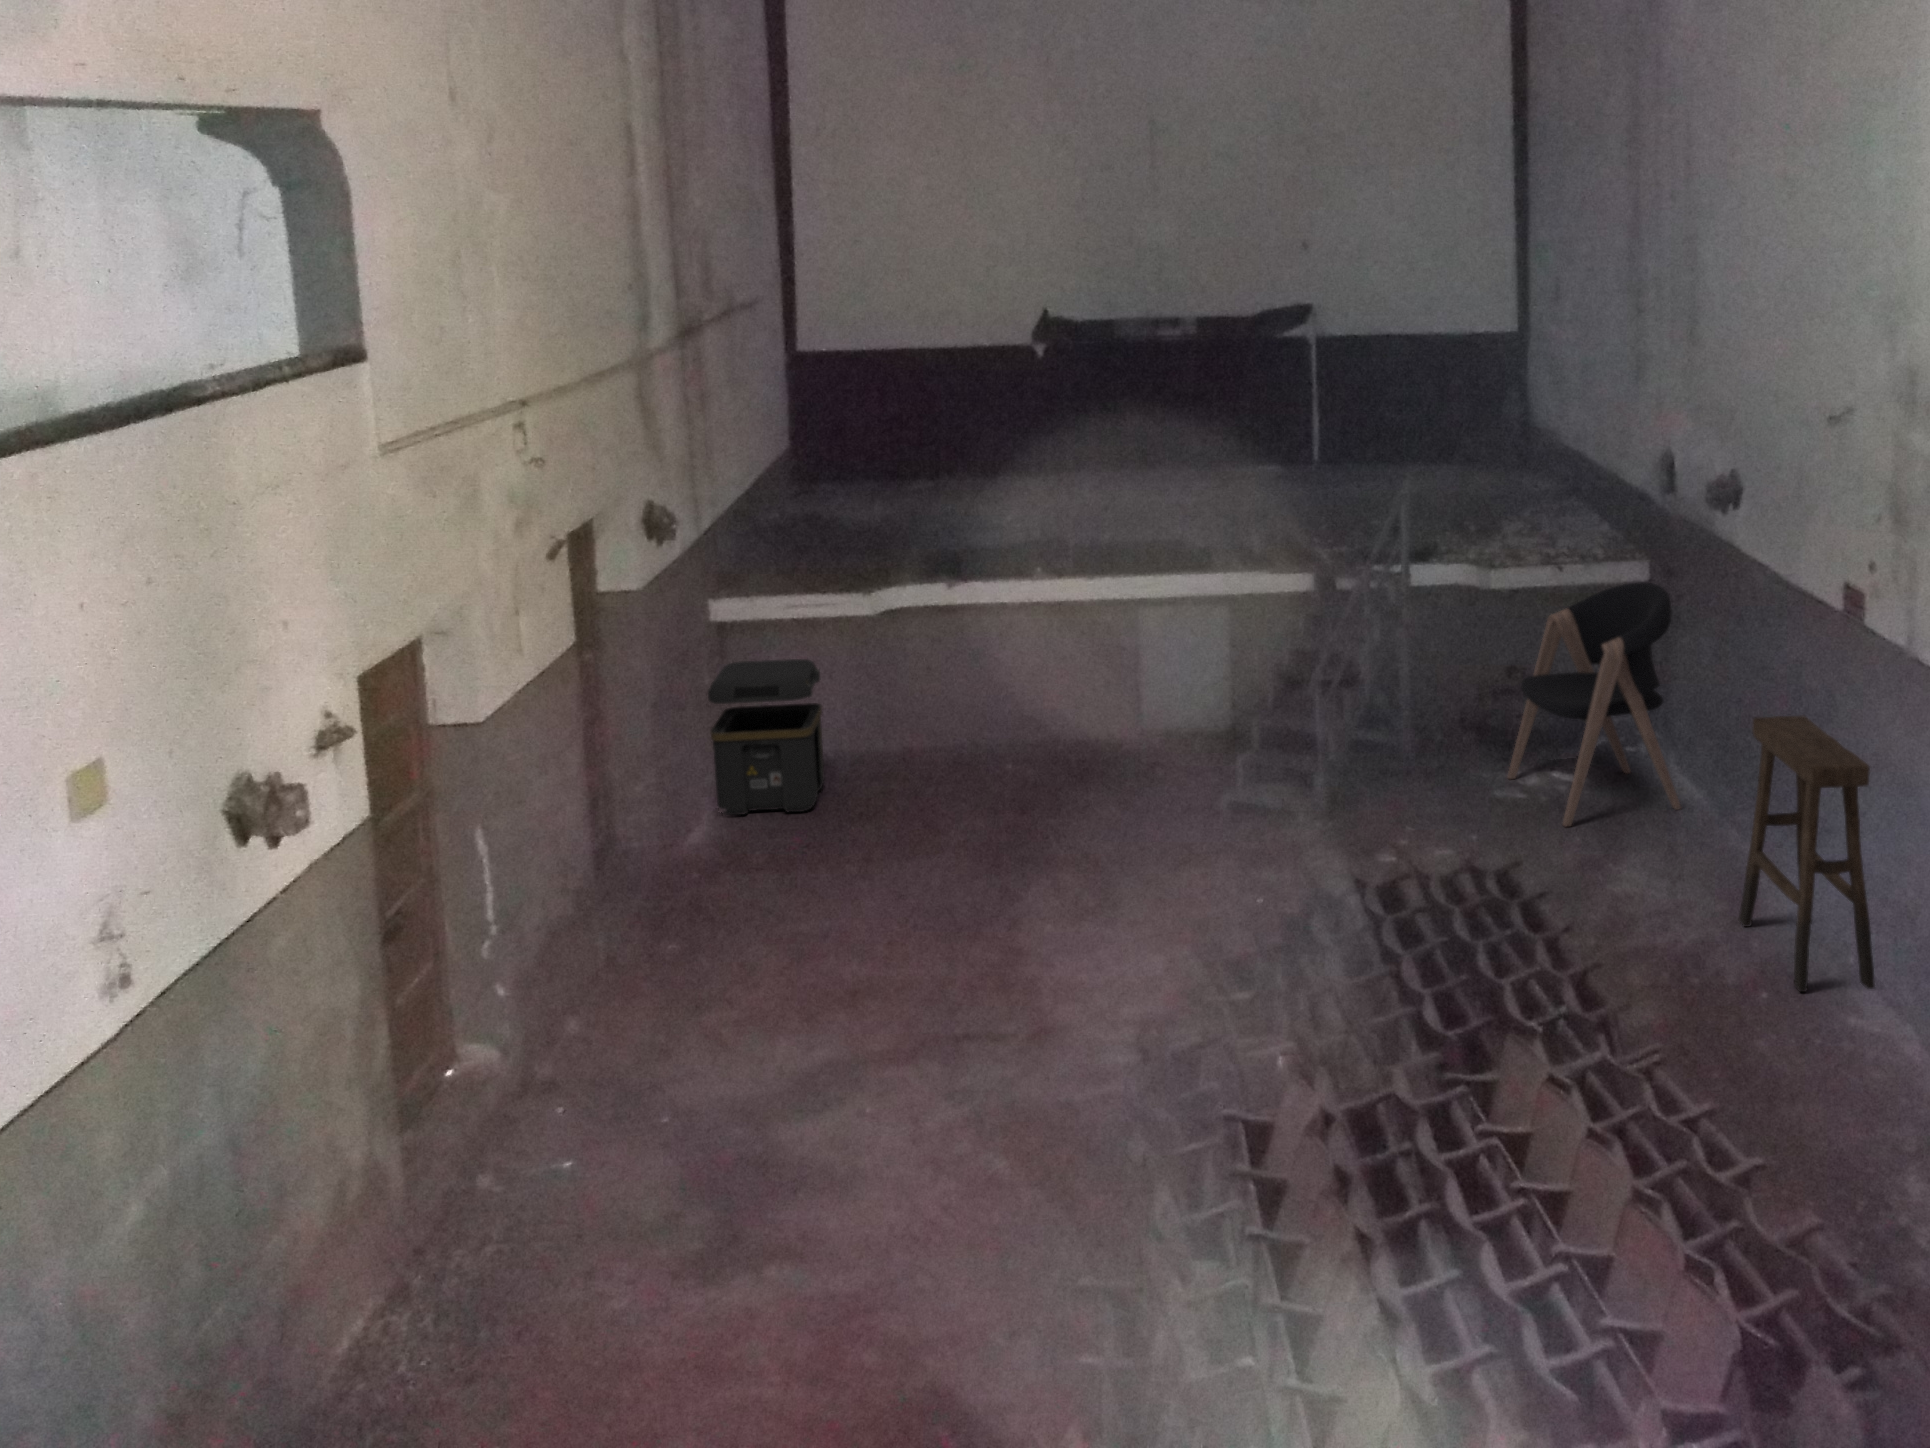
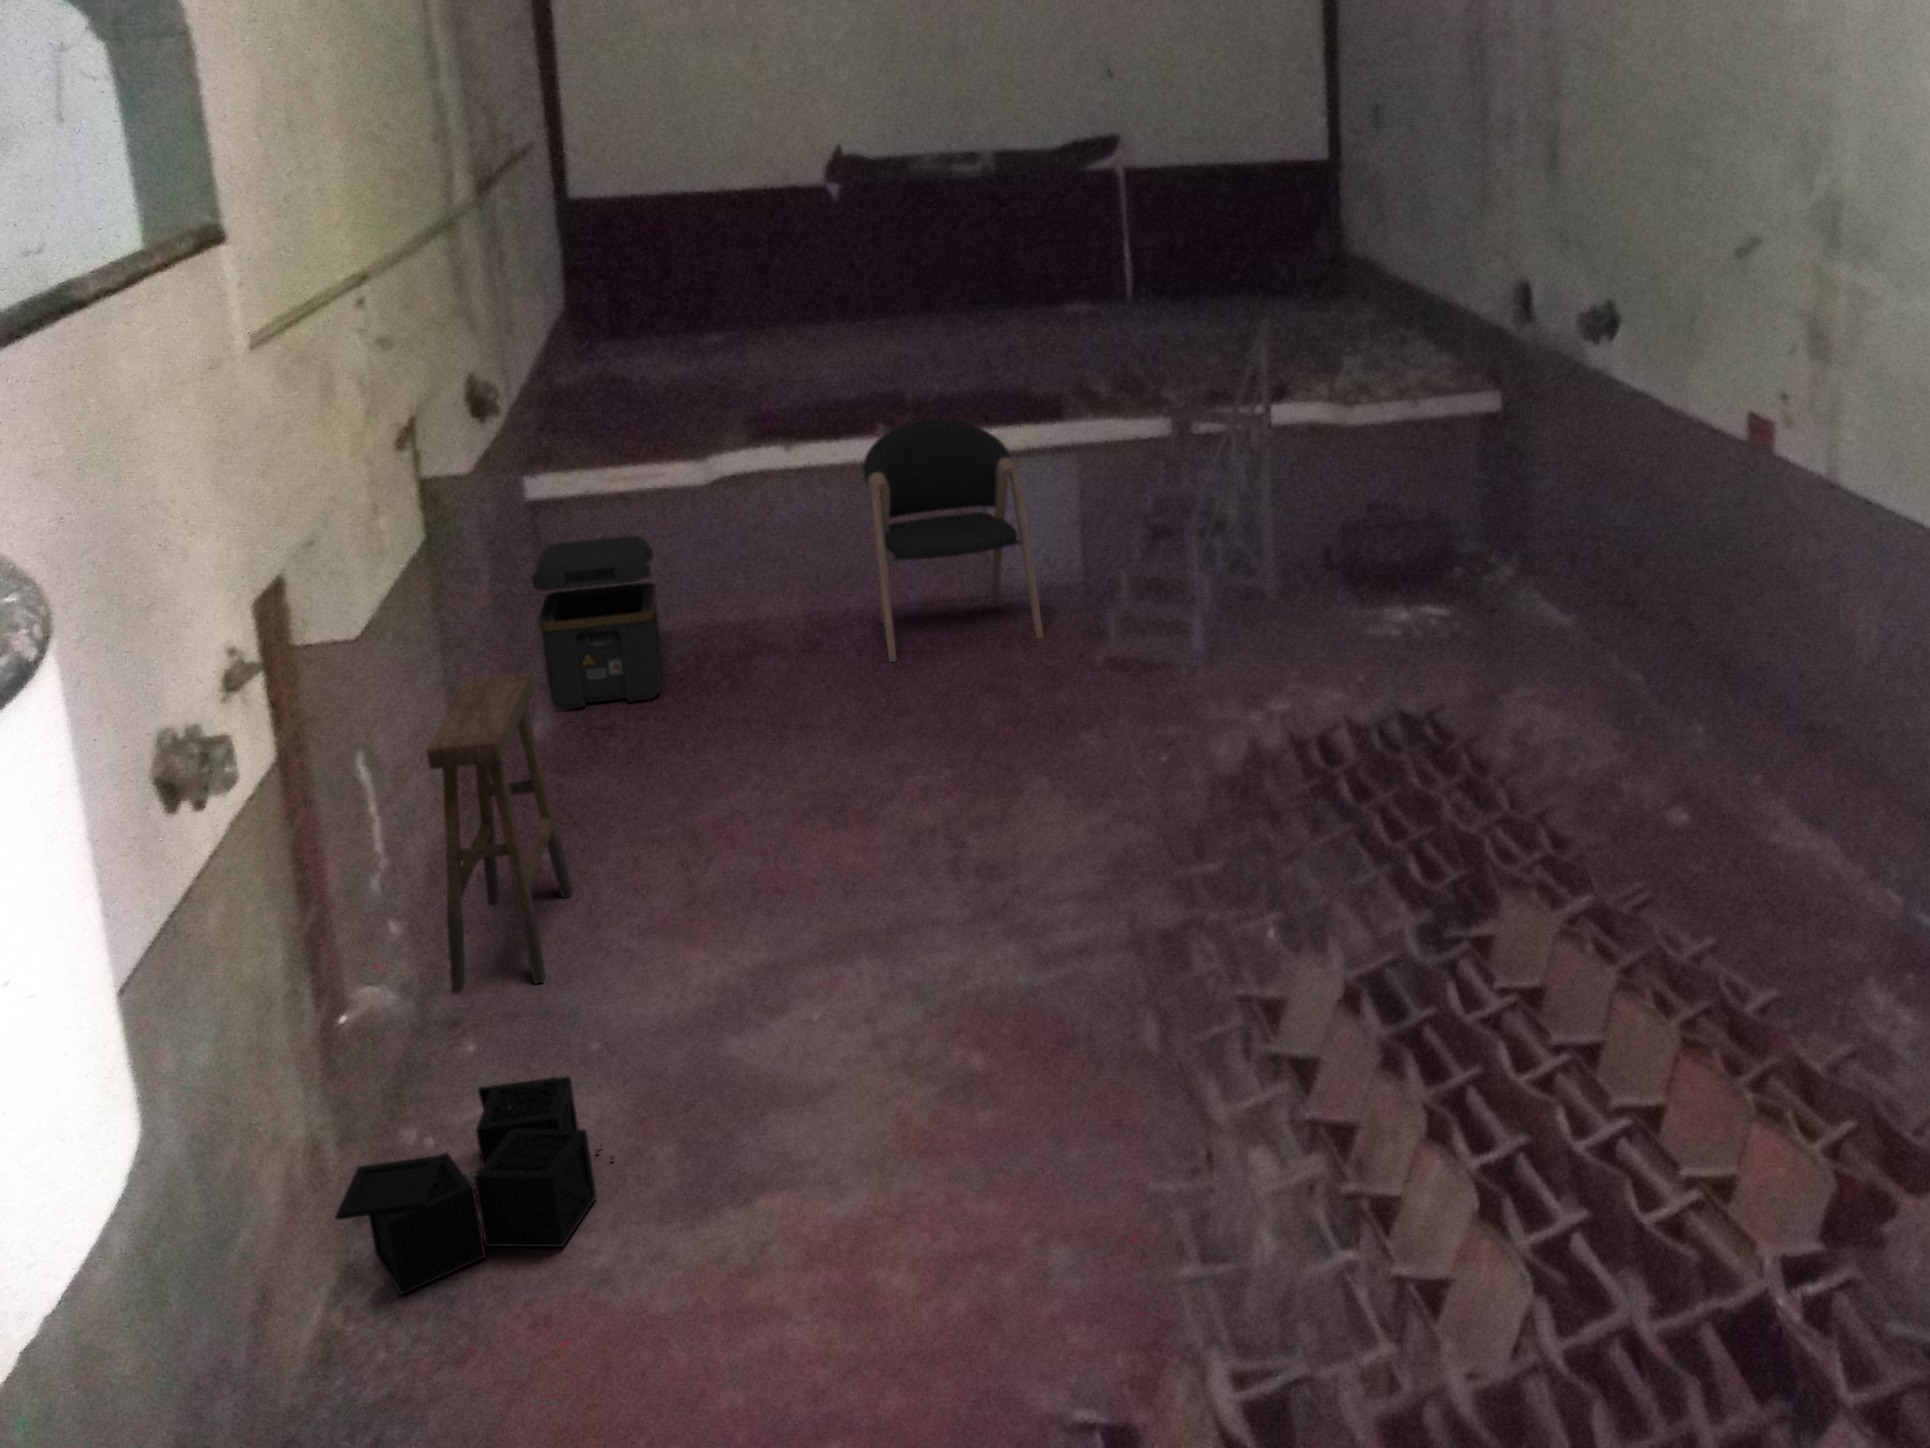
chair: present [1508,582,1682,826] -> present [863,419,1044,662]
stool: present [1739,716,1875,992] -> present [426,673,573,993]
storage bin: none [387,1130,647,1308] -> present [335,1076,614,1294]

